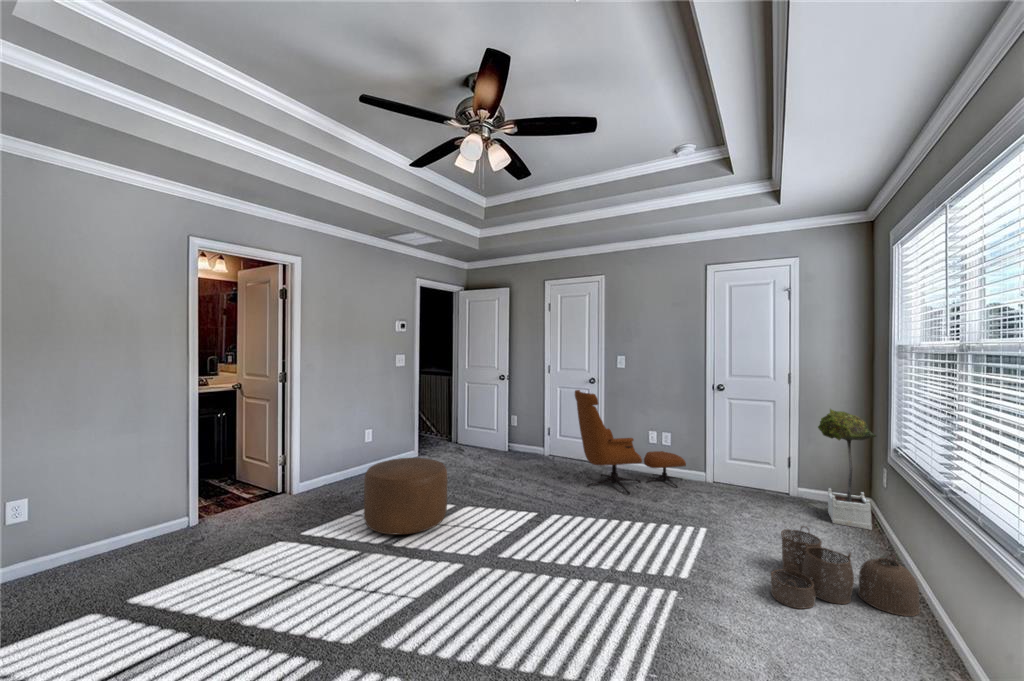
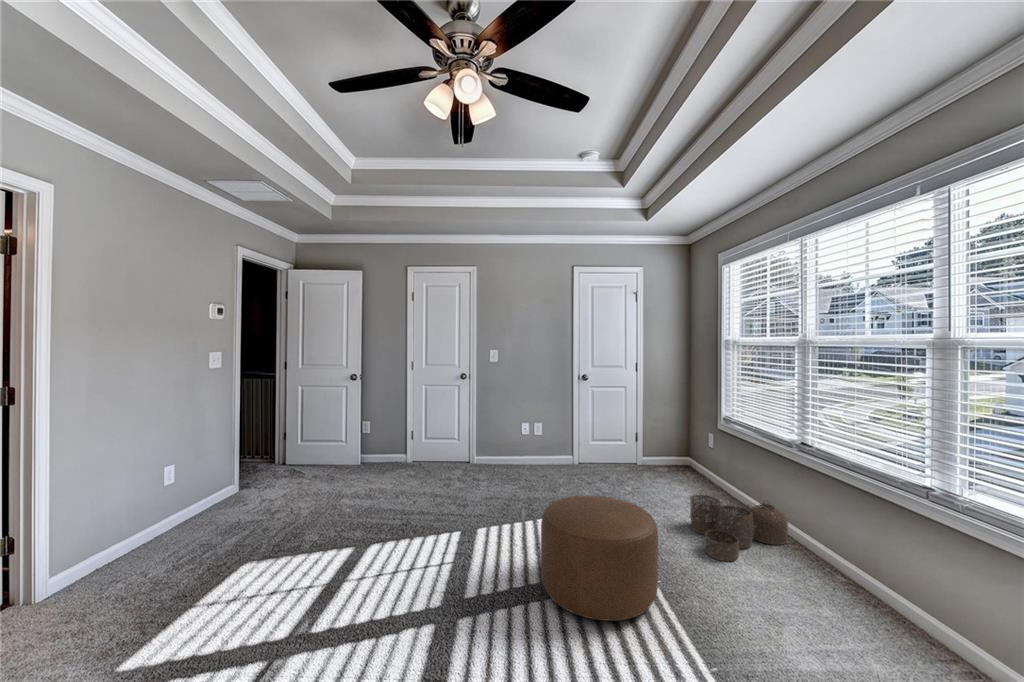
lounge chair: present [575,390,686,495] -> none [466,387,562,490]
potted tree: present [818,409,876,530] -> none [669,390,708,482]
ottoman: present [364,458,447,535] -> present [541,495,658,621]

